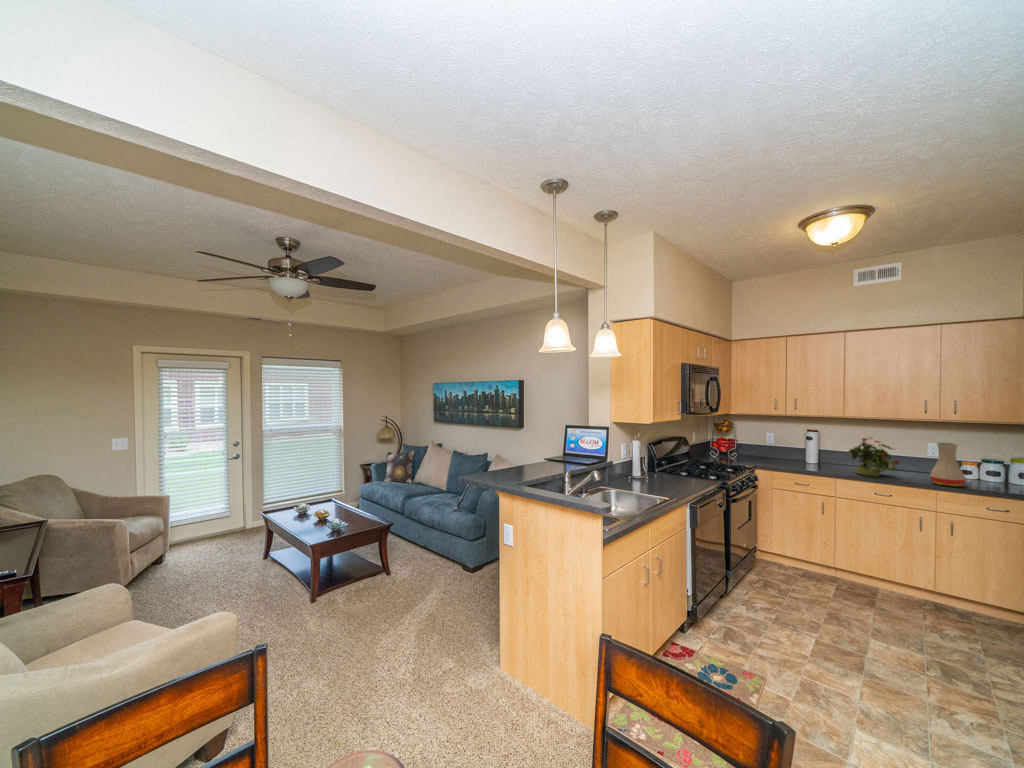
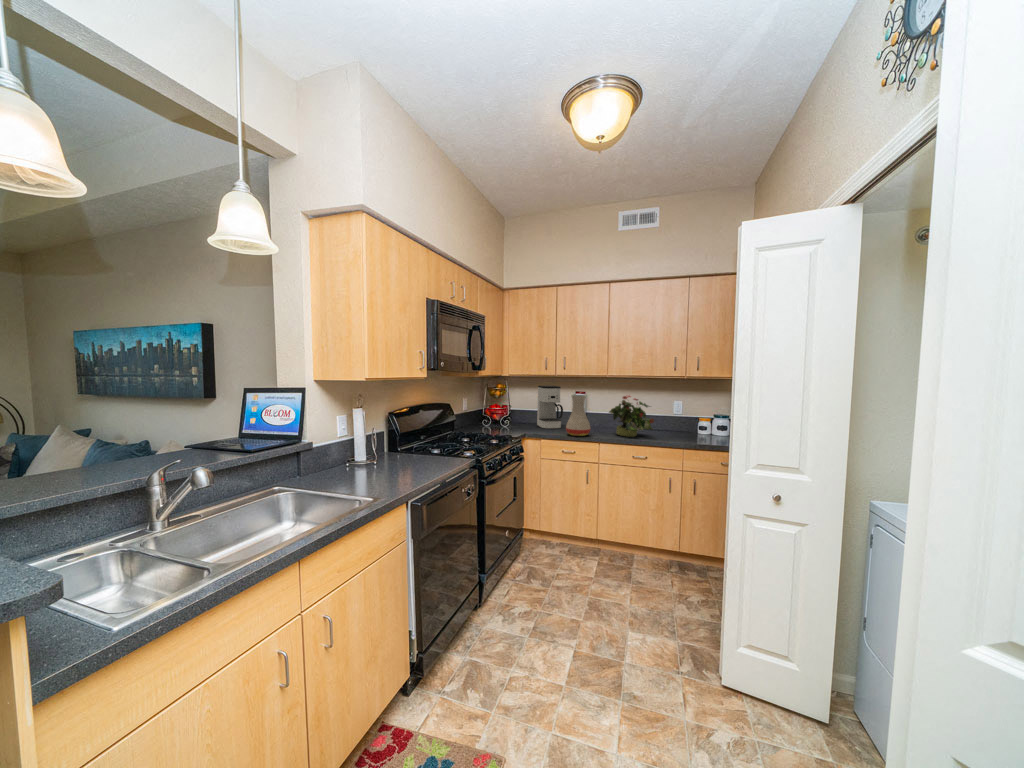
coffee maker: none [770,425,797,464] -> present [537,386,563,429]
vase: present [930,442,966,486] -> present [566,395,591,436]

